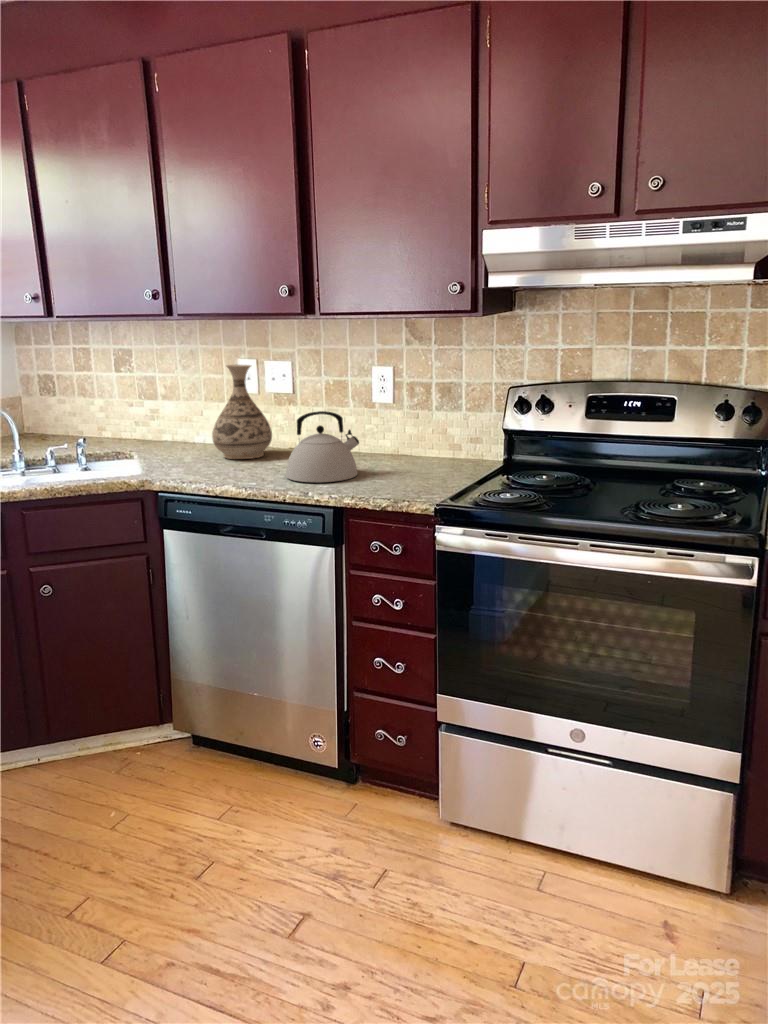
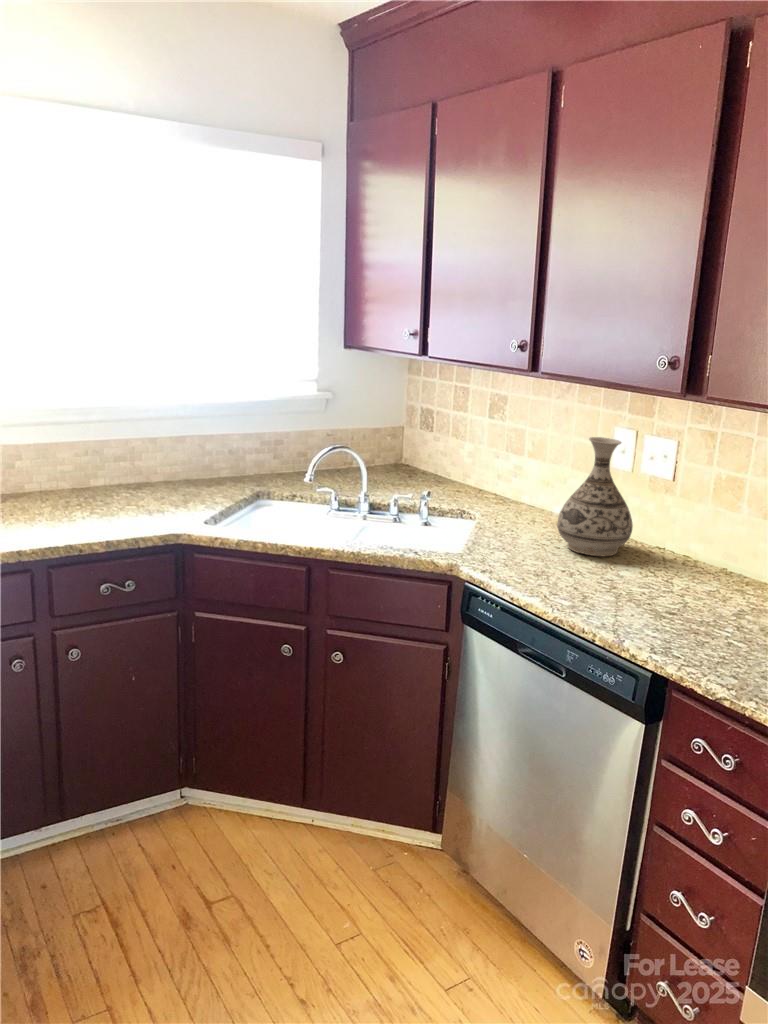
kettle: present [286,411,359,482] -> none [615,528,727,630]

